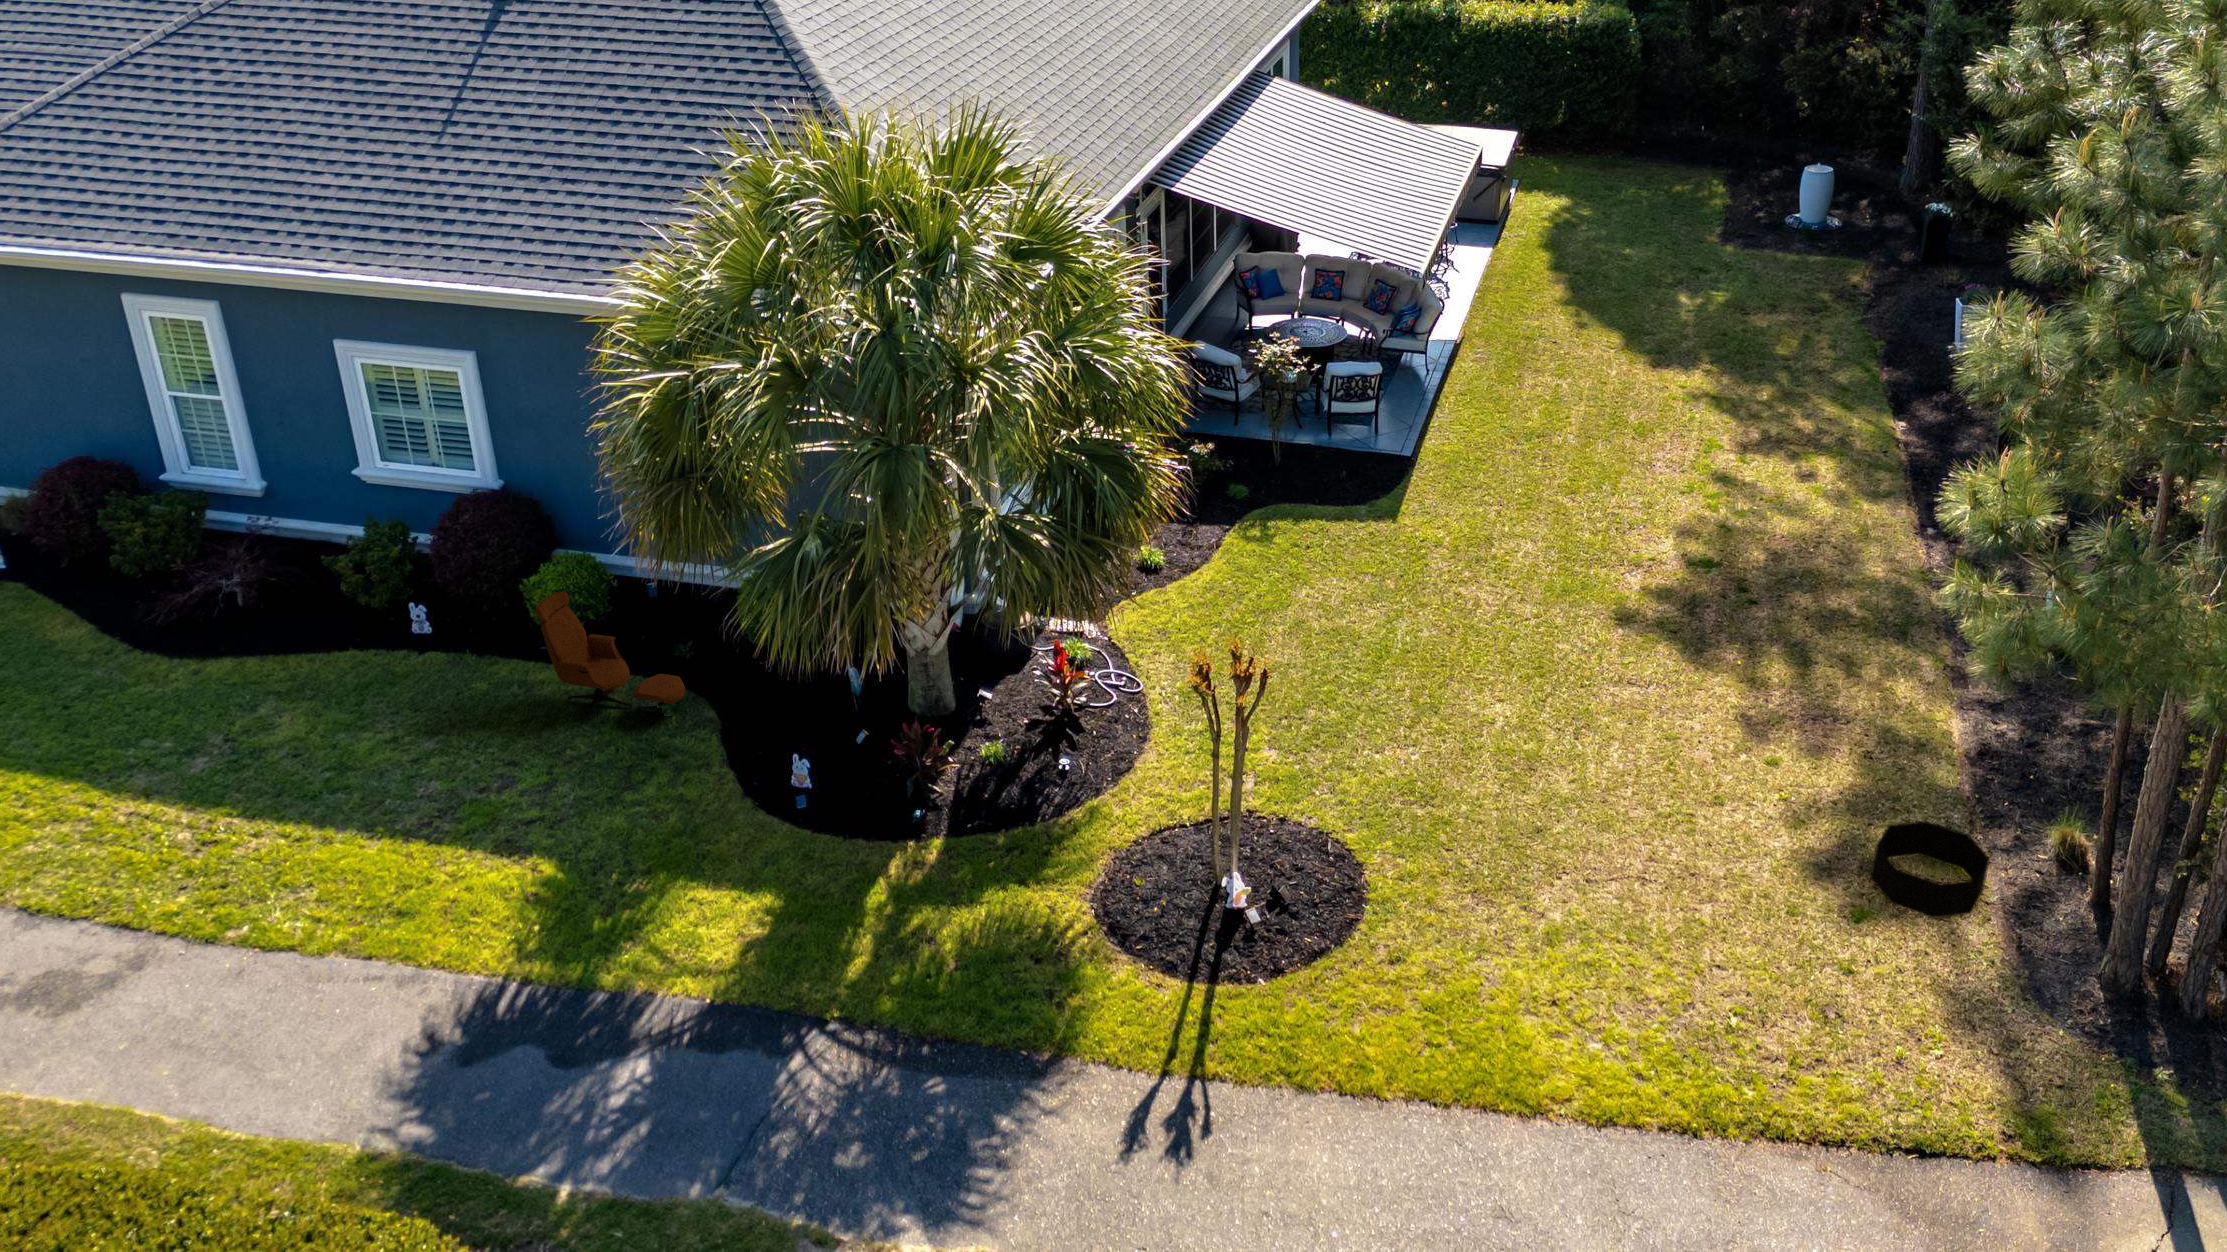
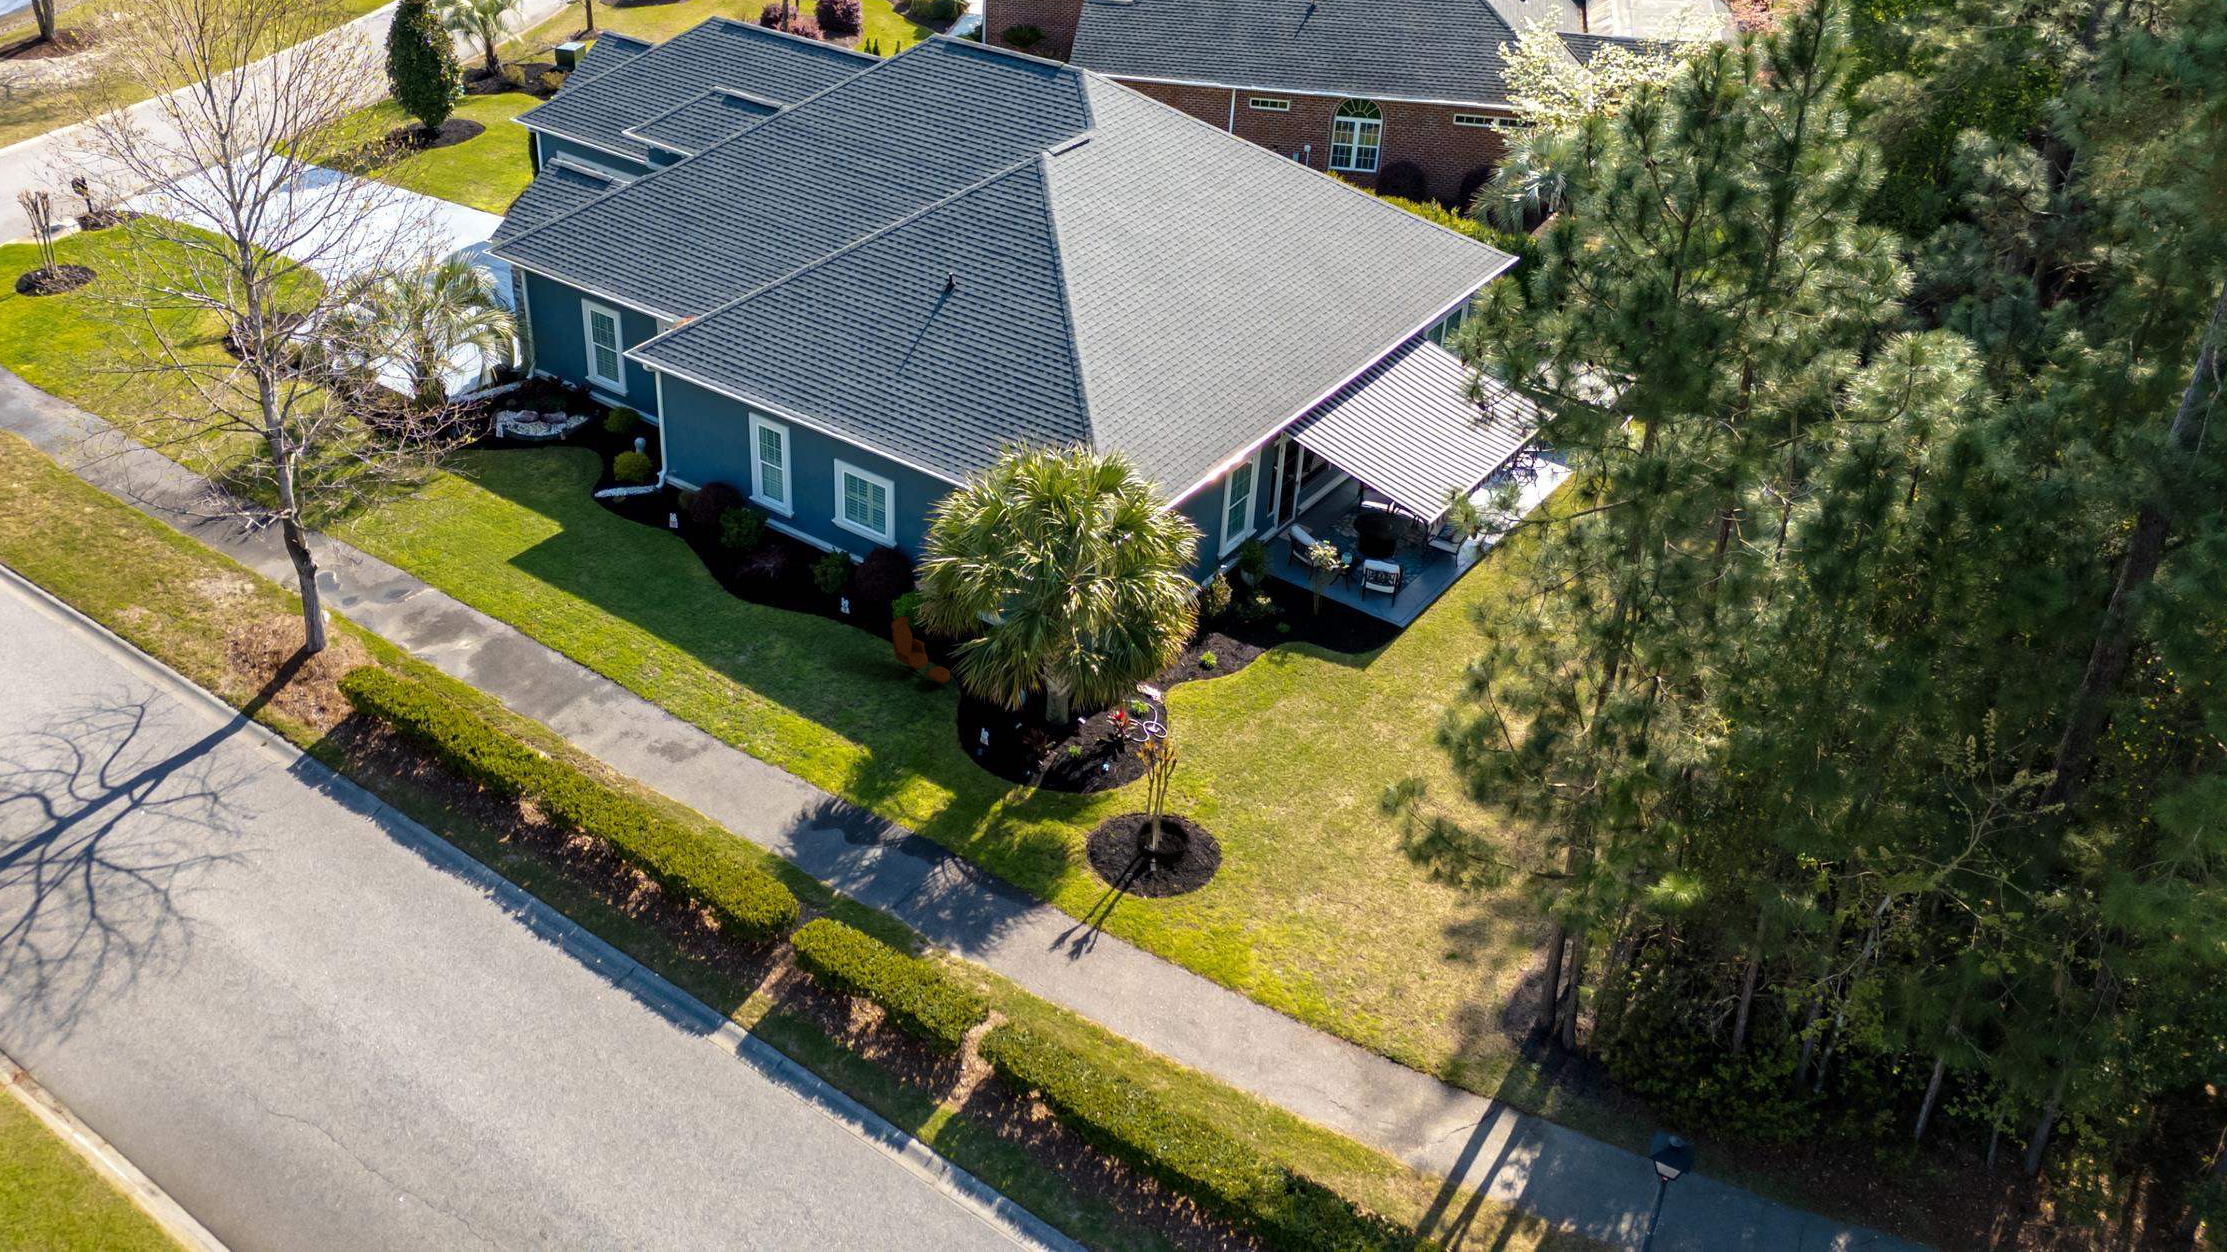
basket: present [1870,821,1990,919] -> present [1135,818,1189,868]

